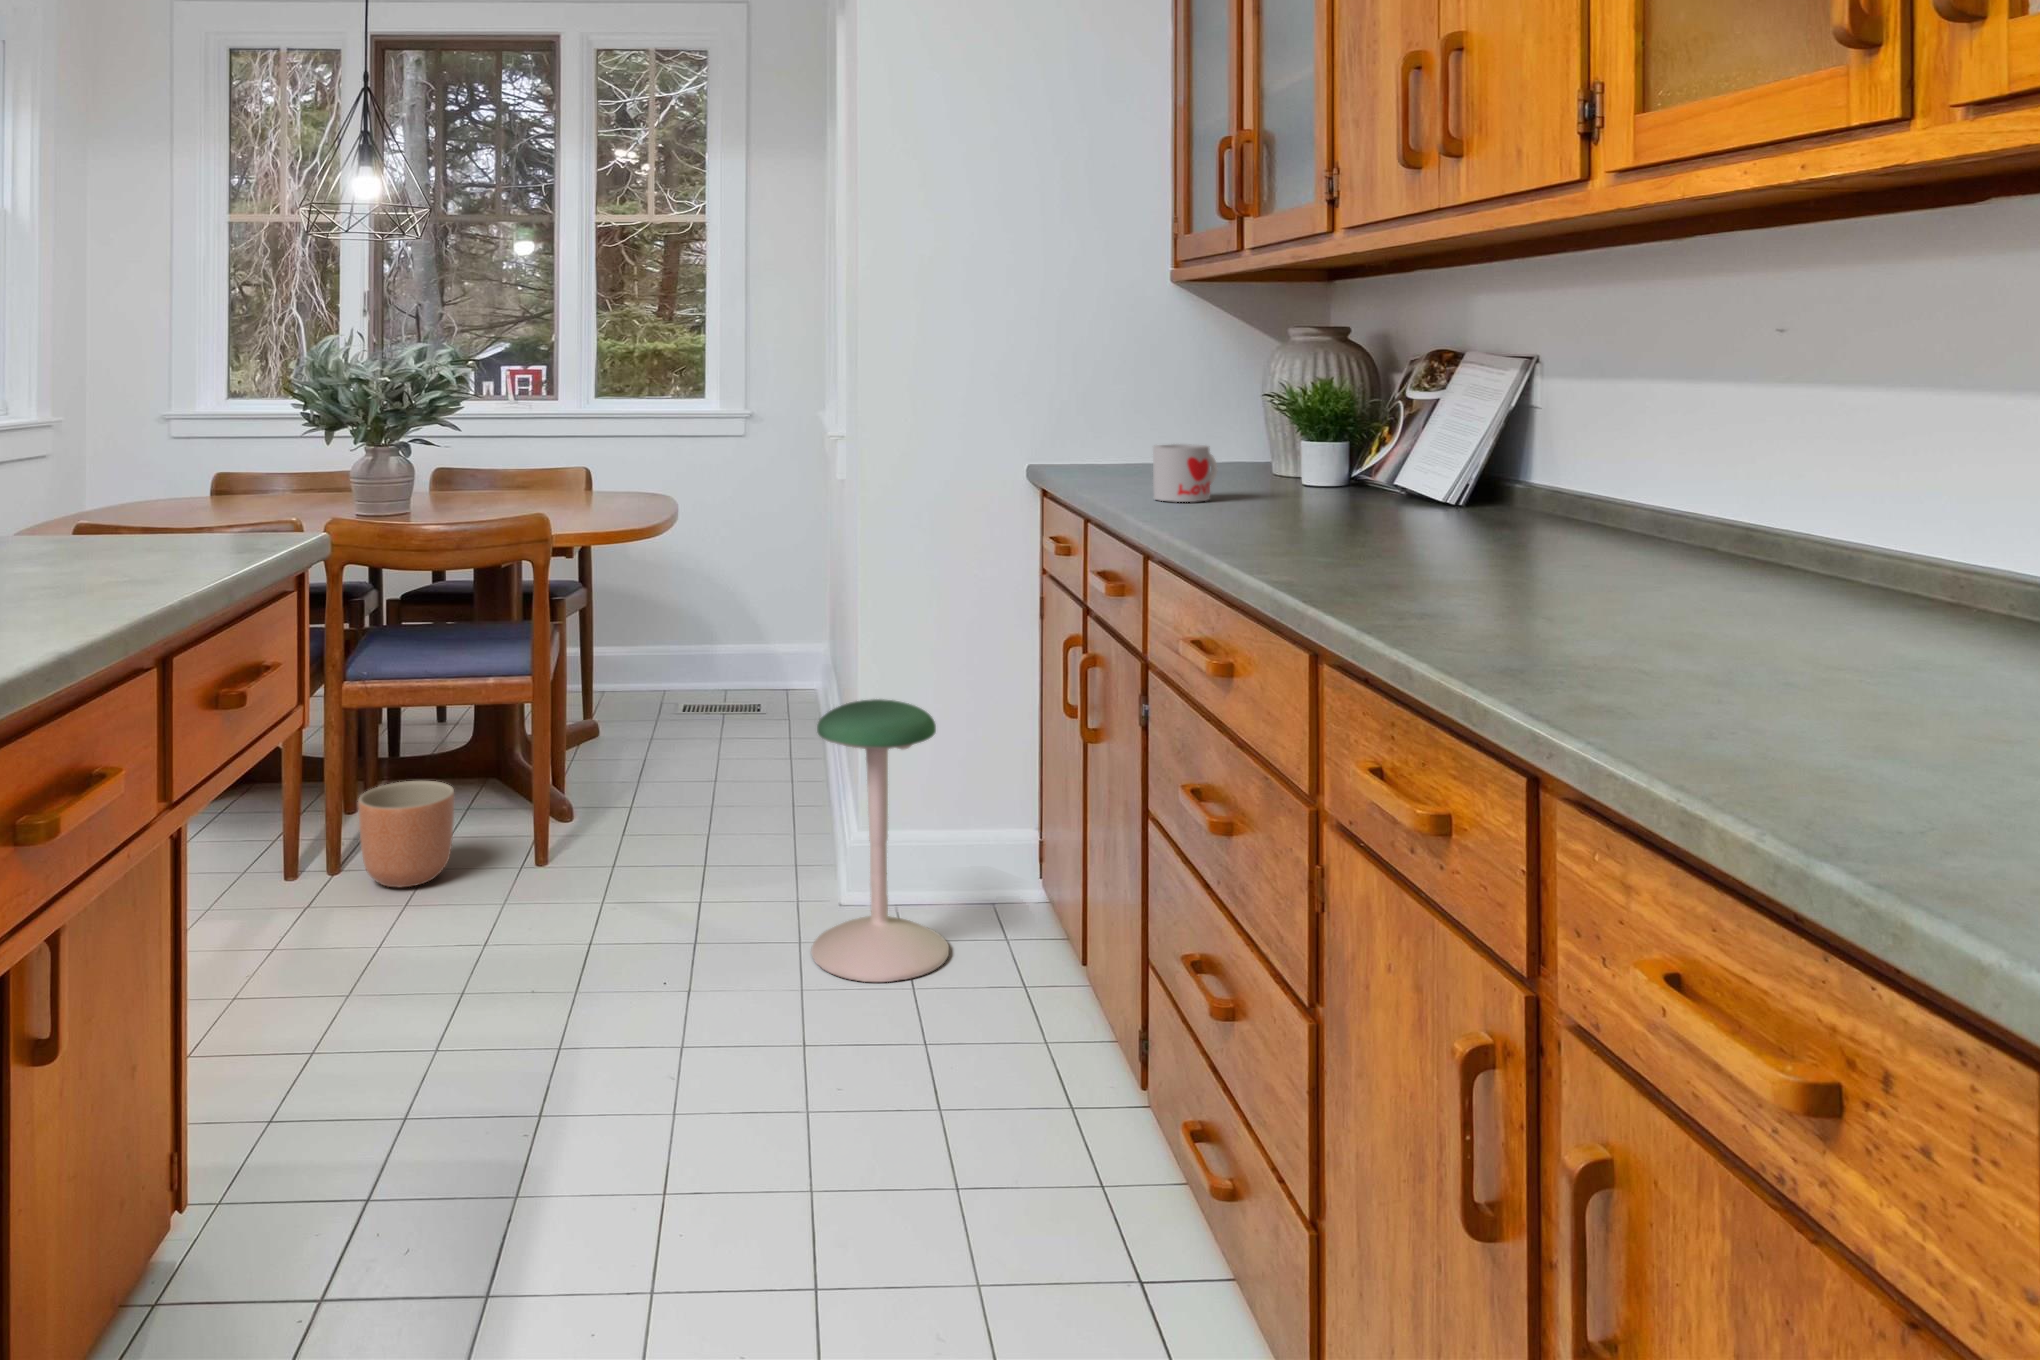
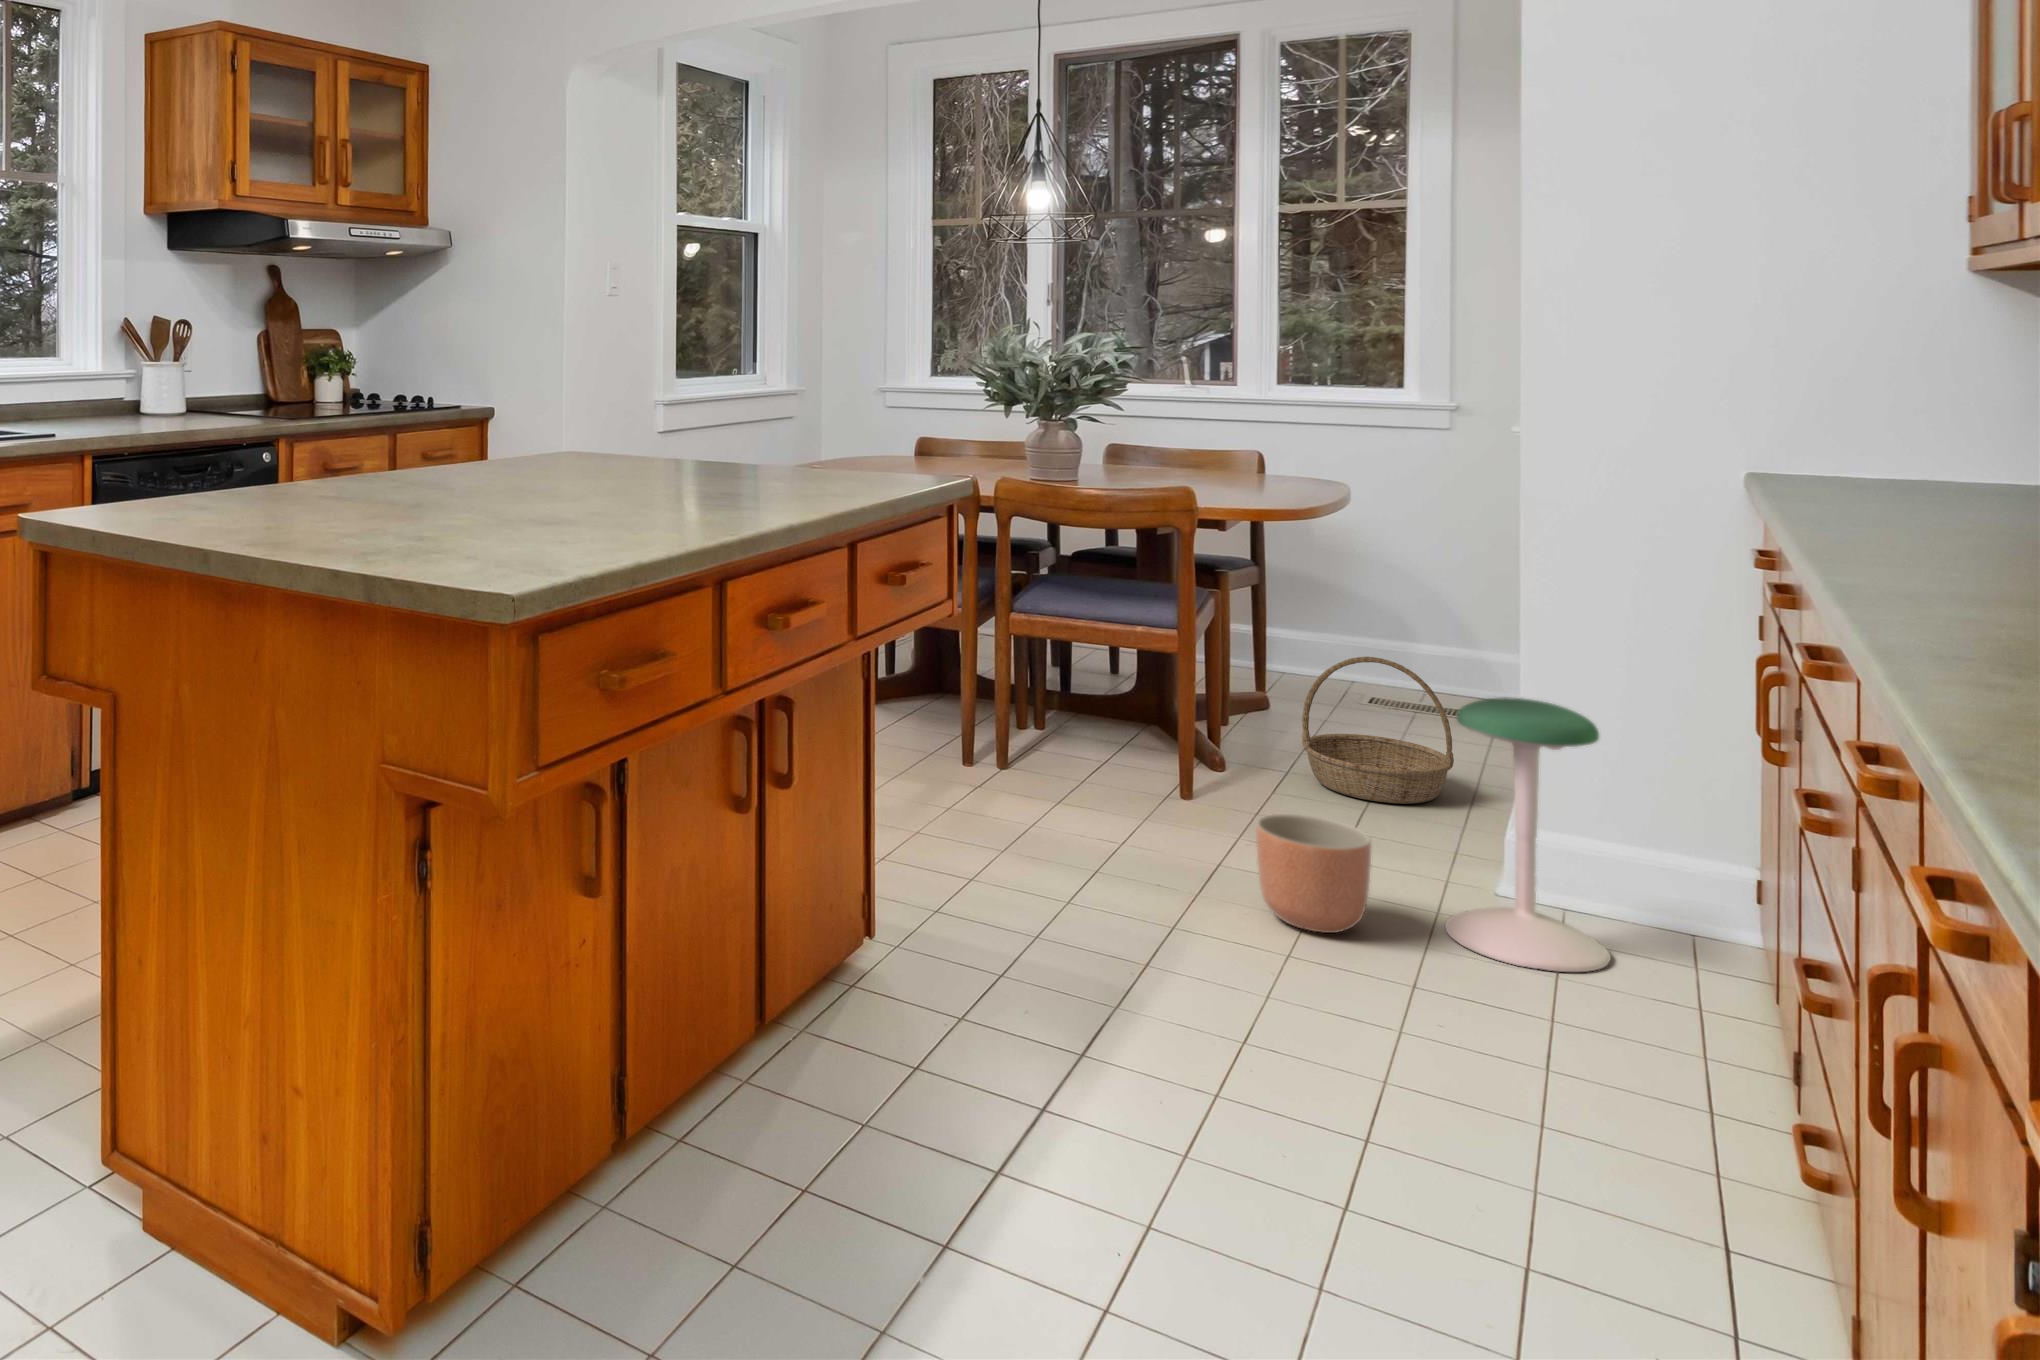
mug: present [1153,444,1217,502] -> none [1851,470,1951,533]
basket: none [647,670,782,821] -> present [1302,656,1454,804]
planter: present [358,781,454,887] -> present [1256,814,1371,933]

